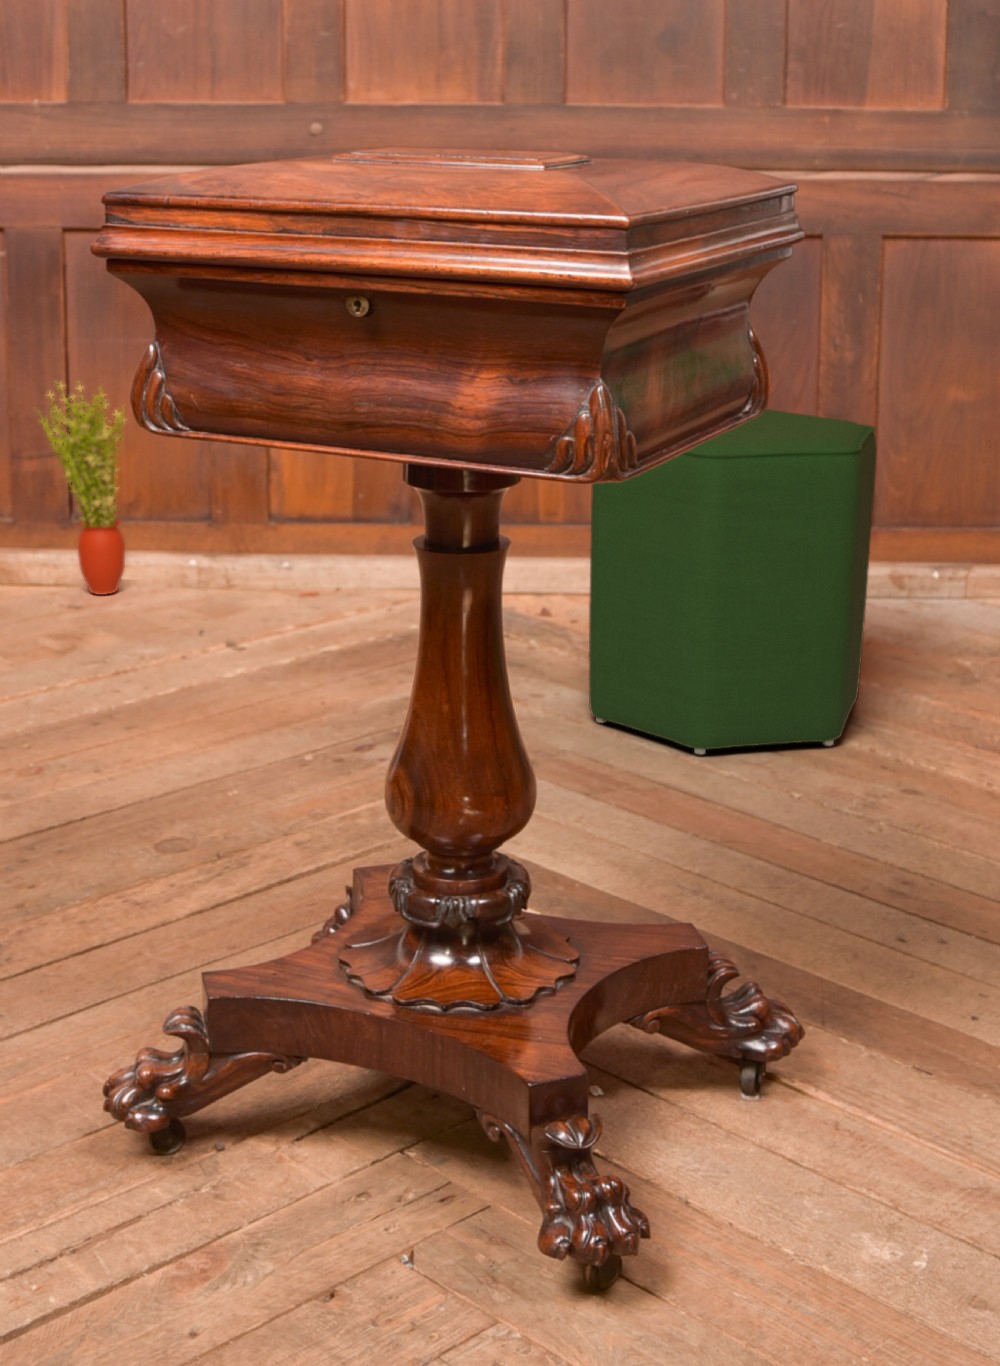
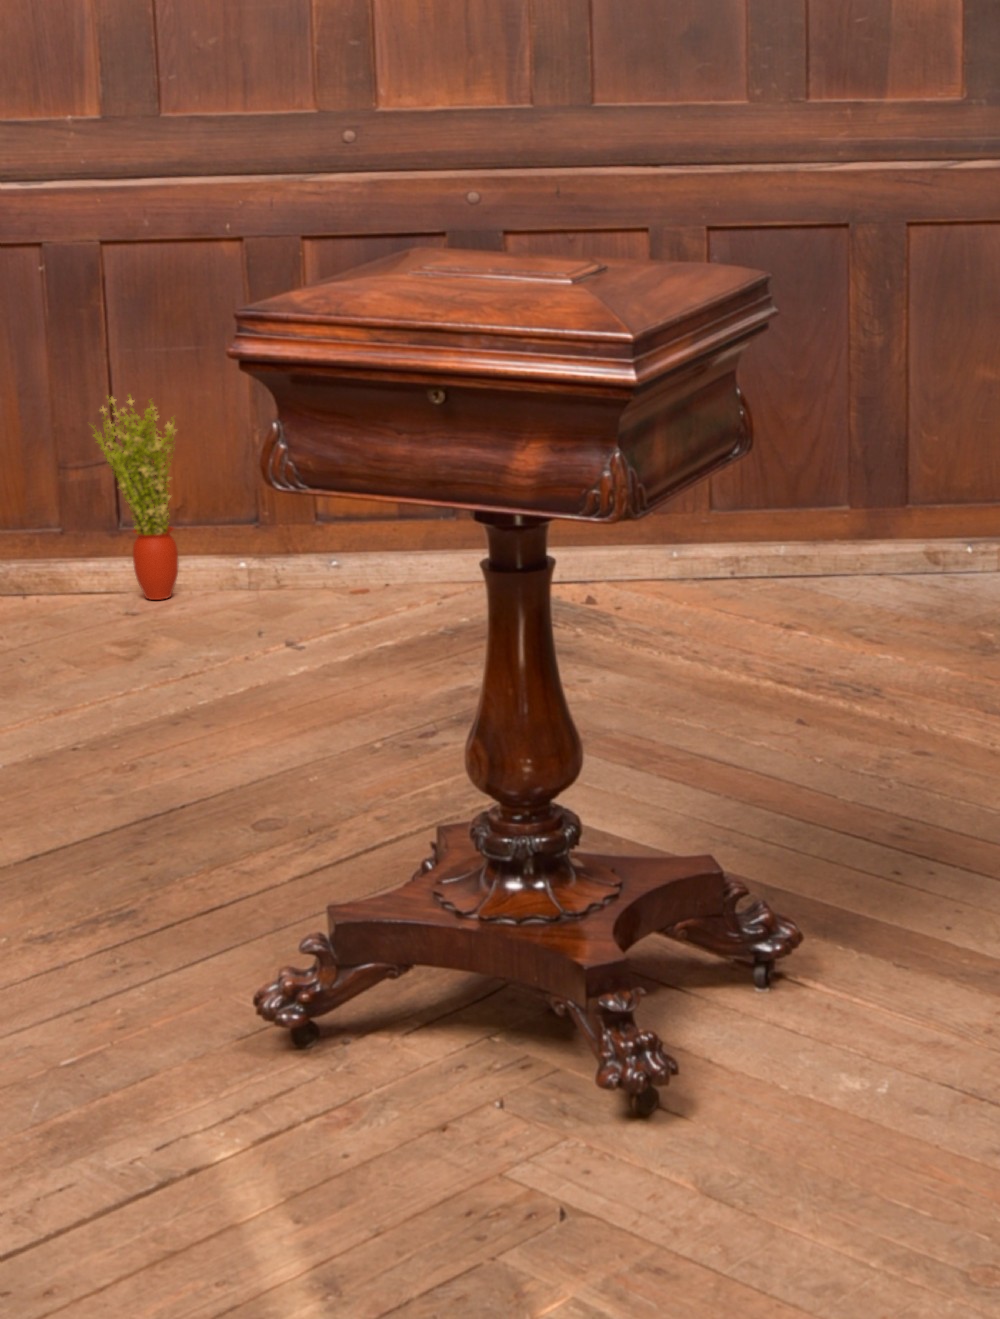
ottoman: present [589,409,877,754] -> none [625,405,887,728]

